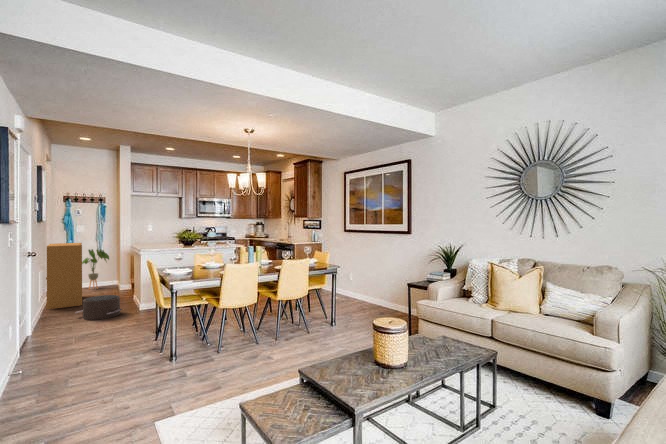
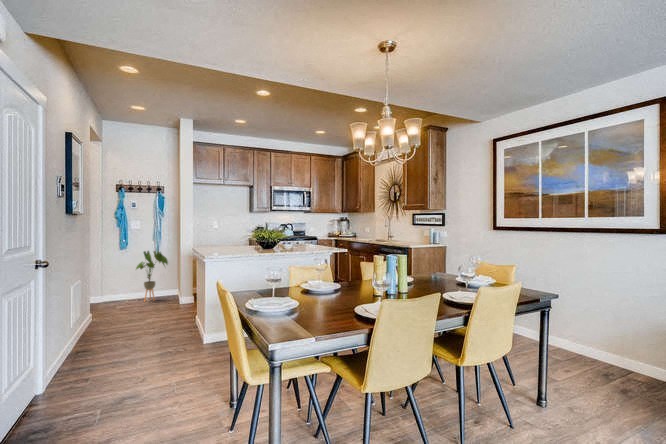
bookshelf: present [46,243,82,309] -> none [84,243,134,335]
pouf: present [75,295,122,320] -> none [113,320,179,361]

